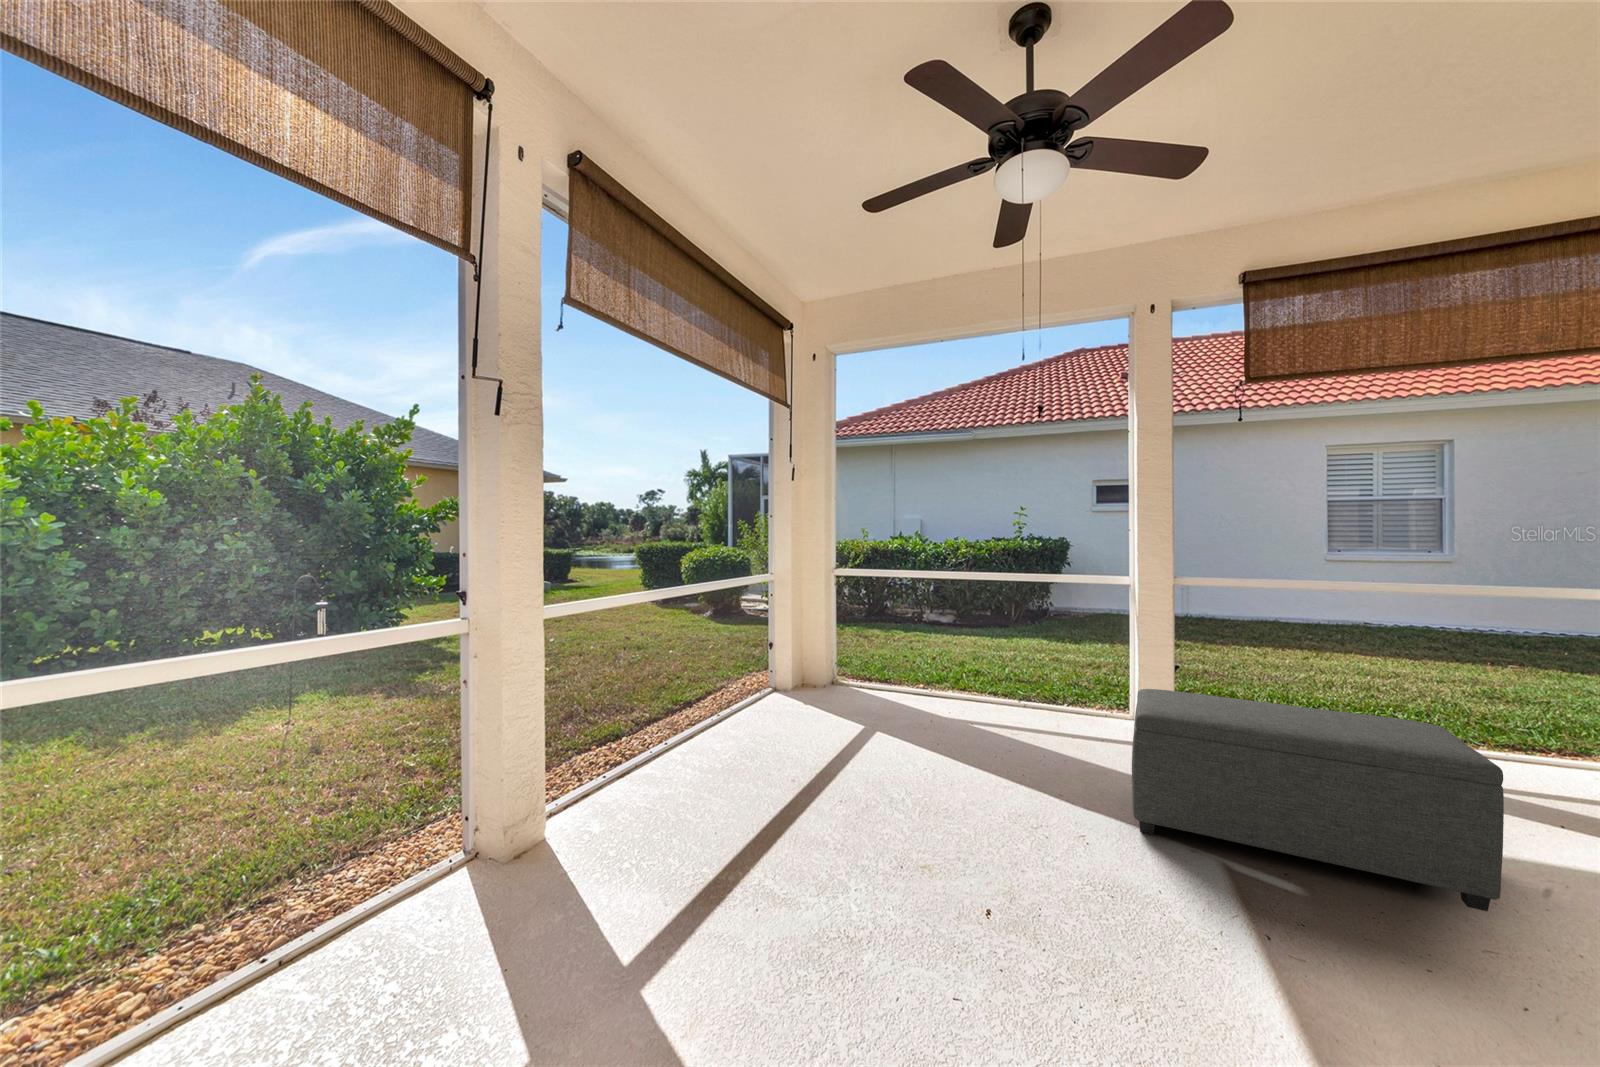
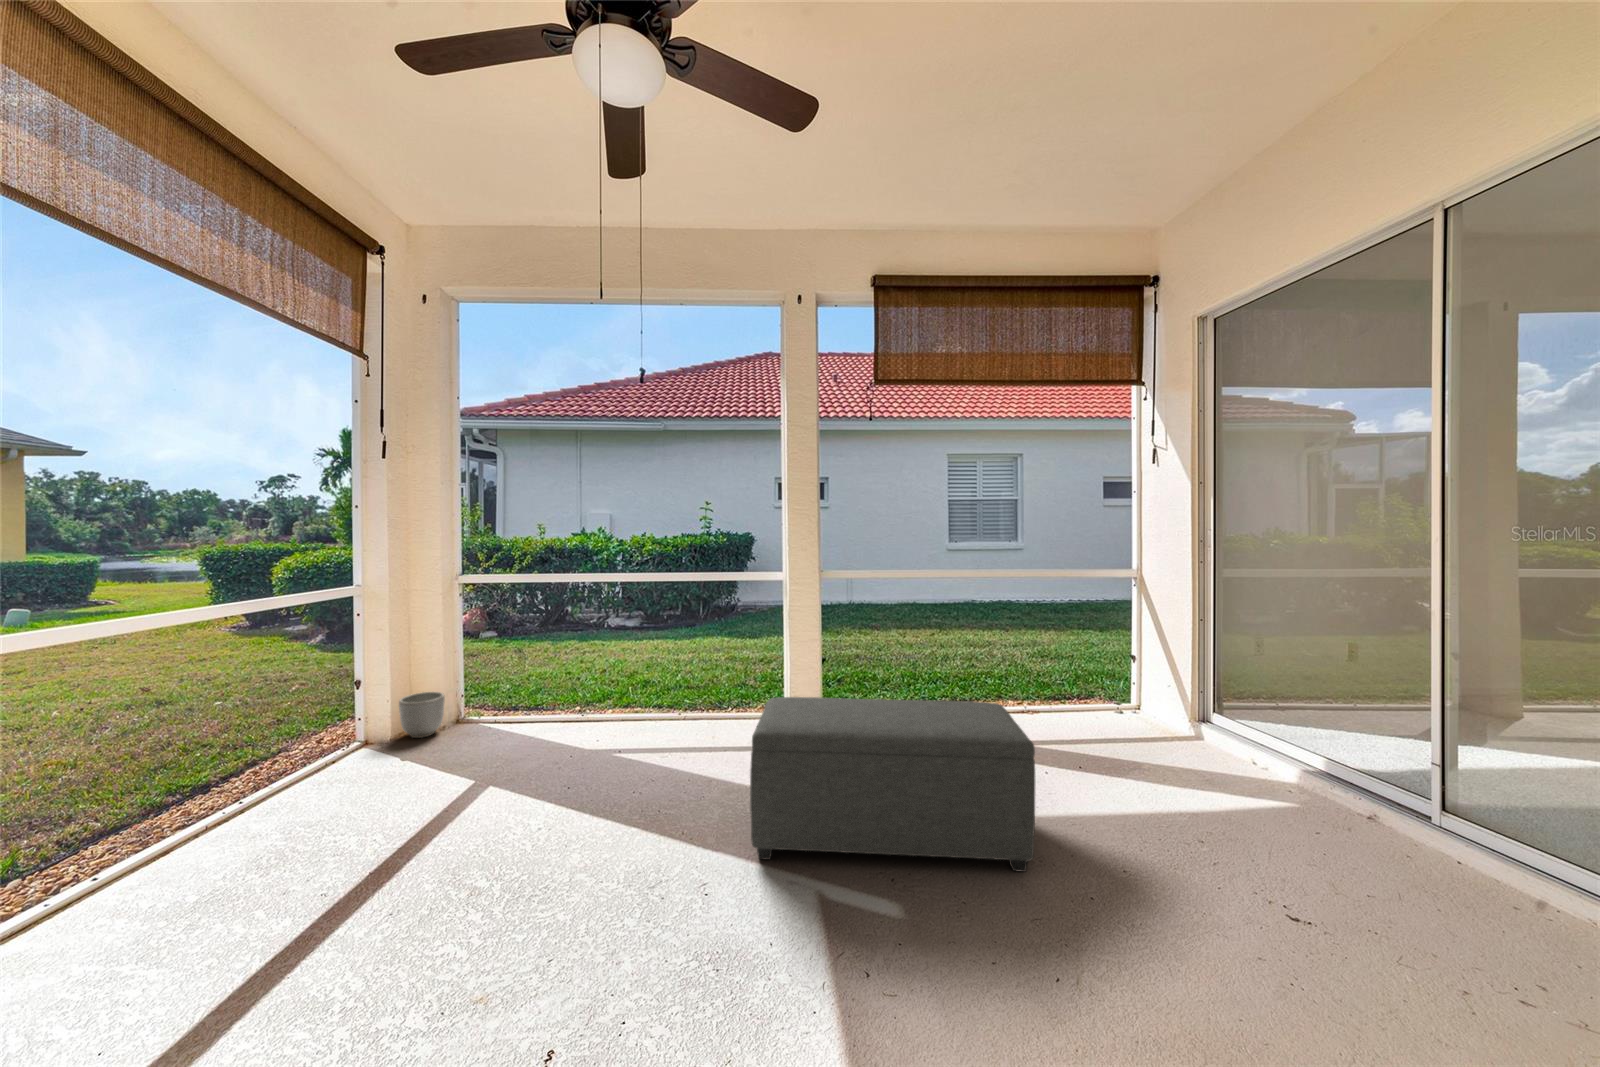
planter: none [796,657,826,692] -> present [399,692,445,738]

